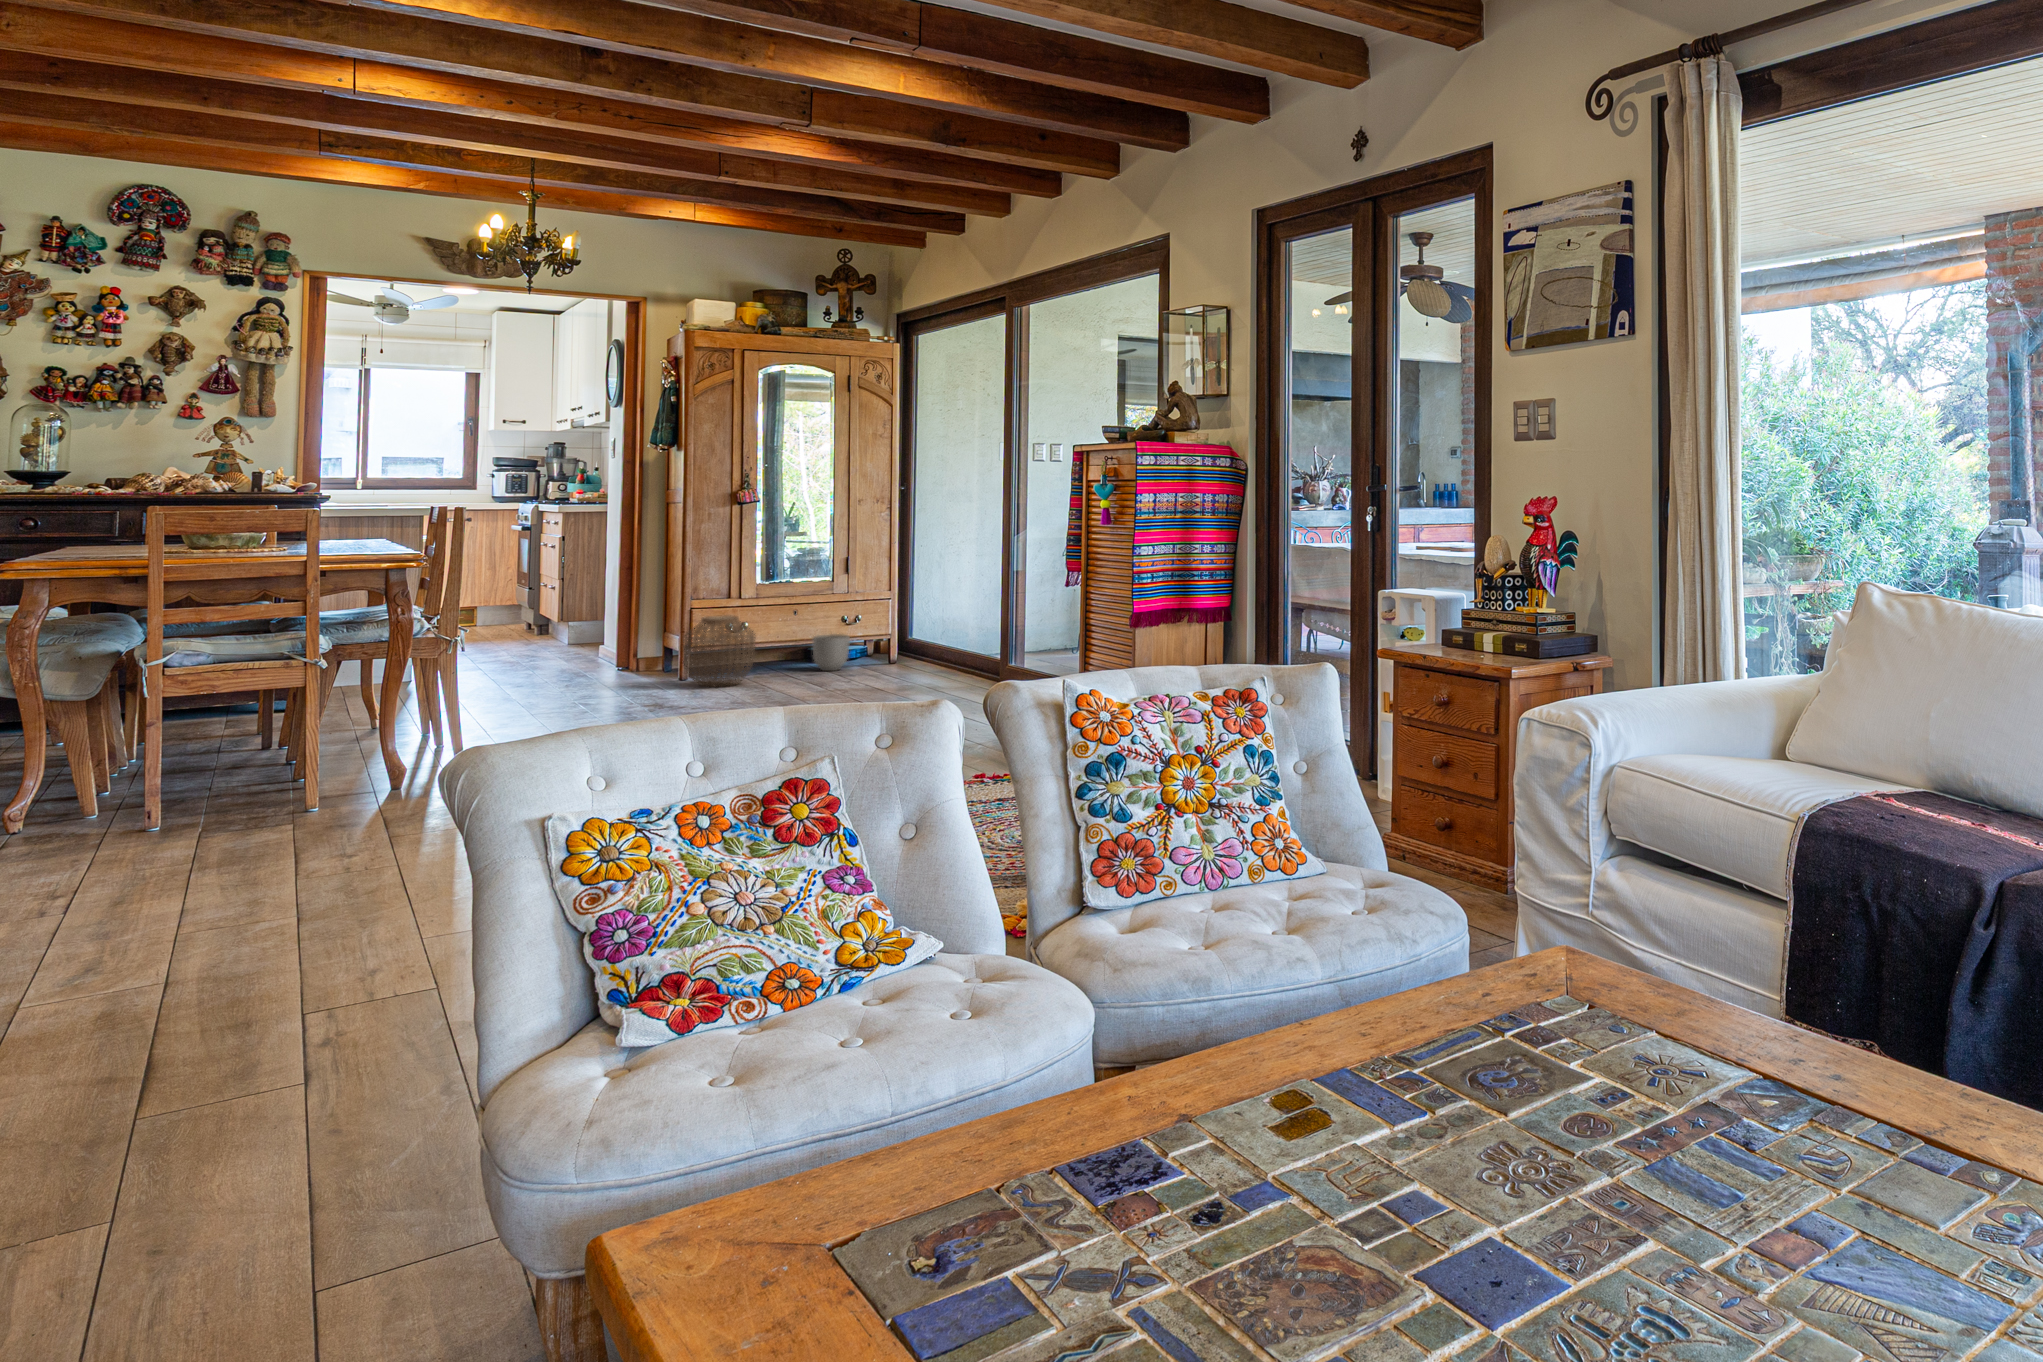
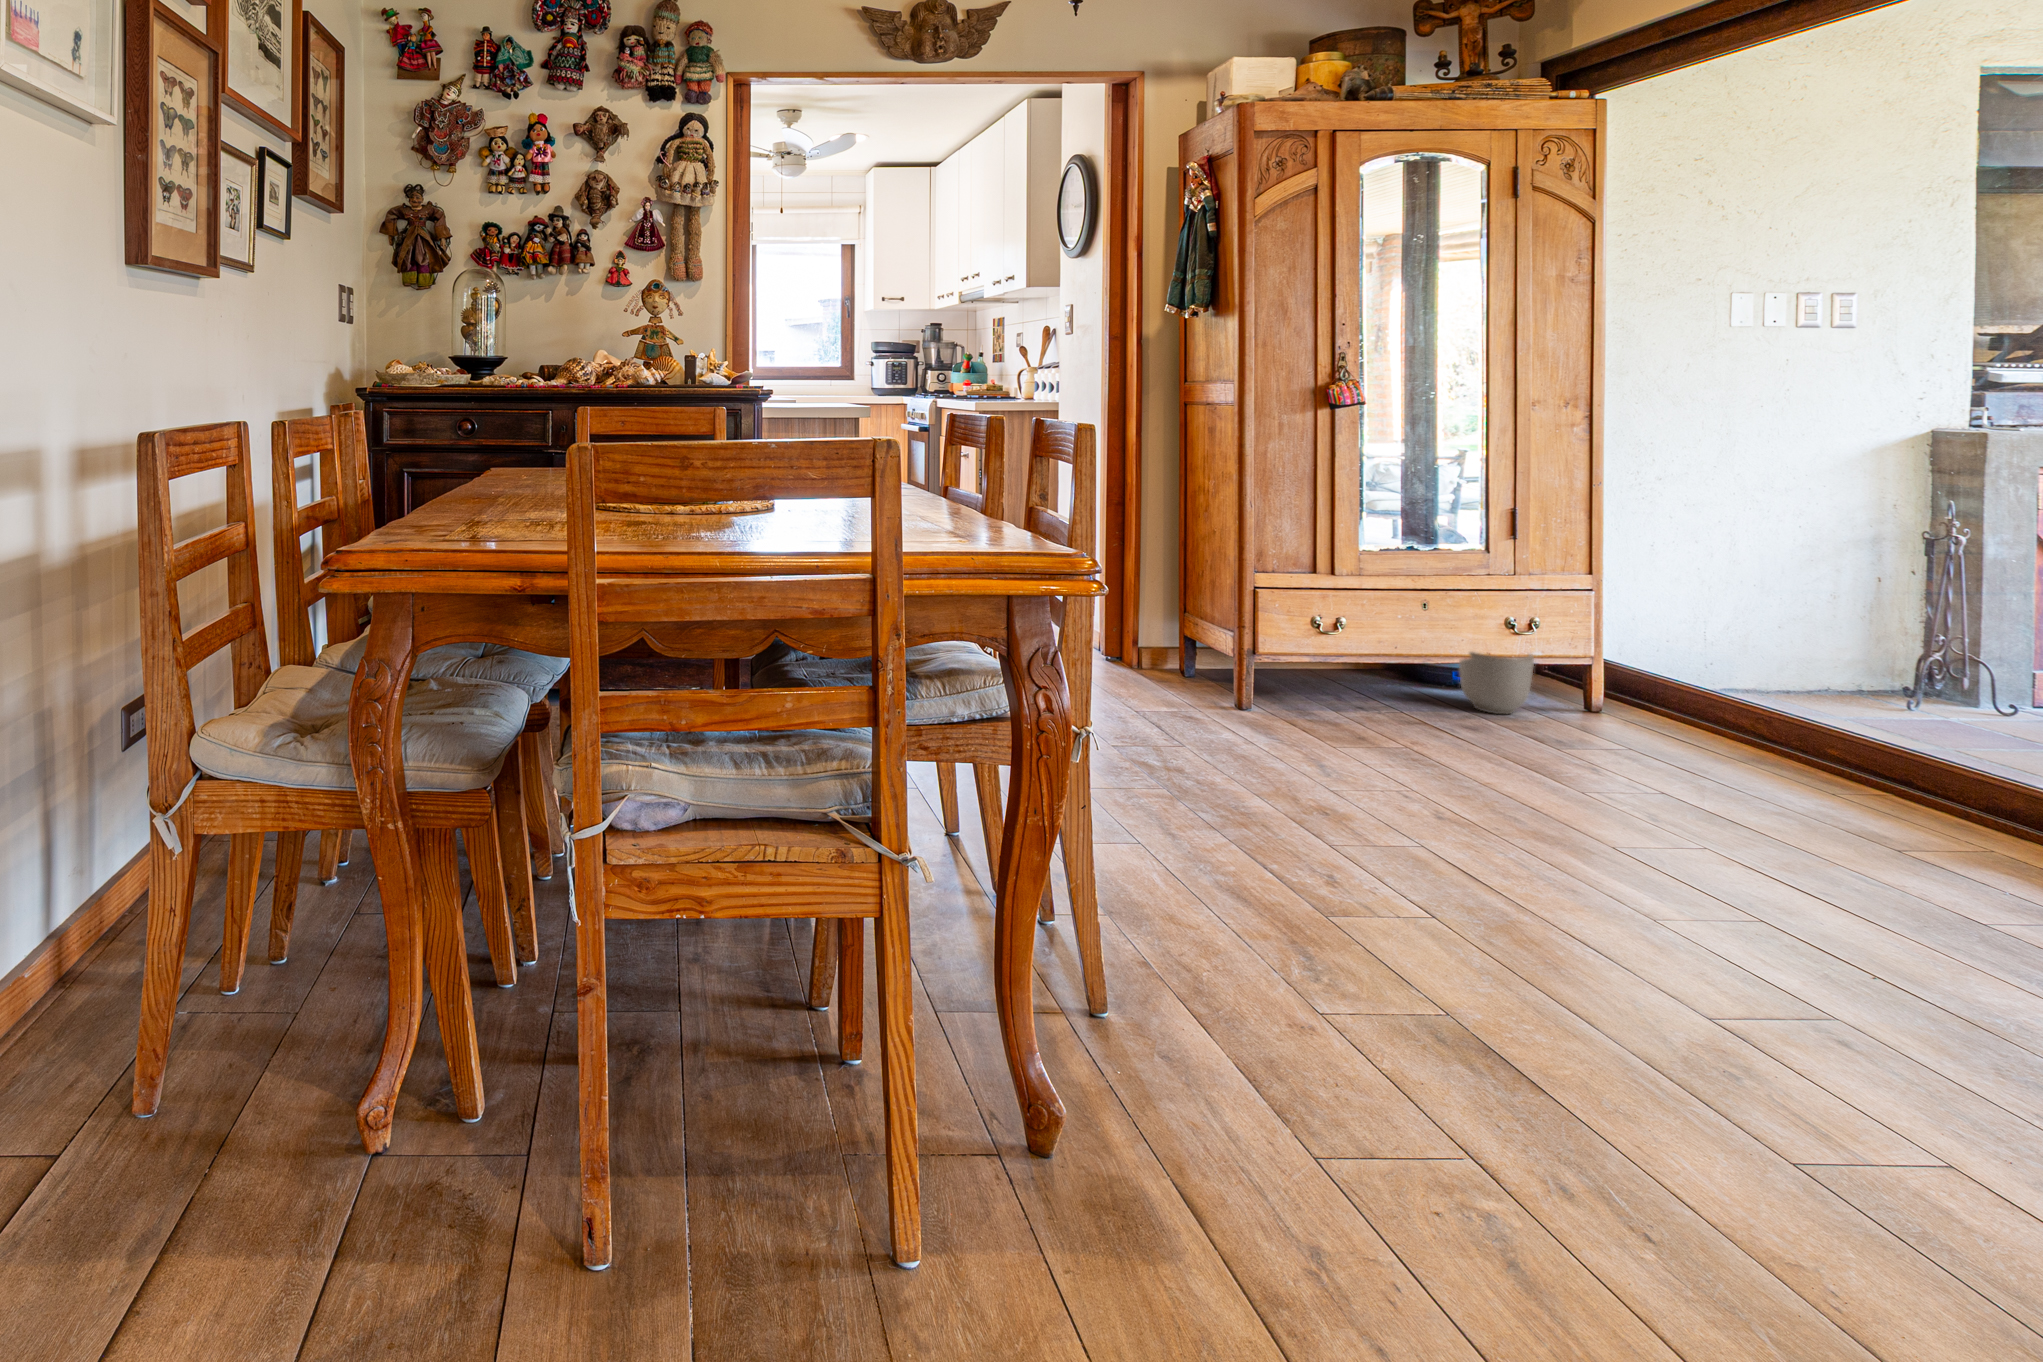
woven basket: present [683,615,755,687] -> none [1289,612,1425,748]

